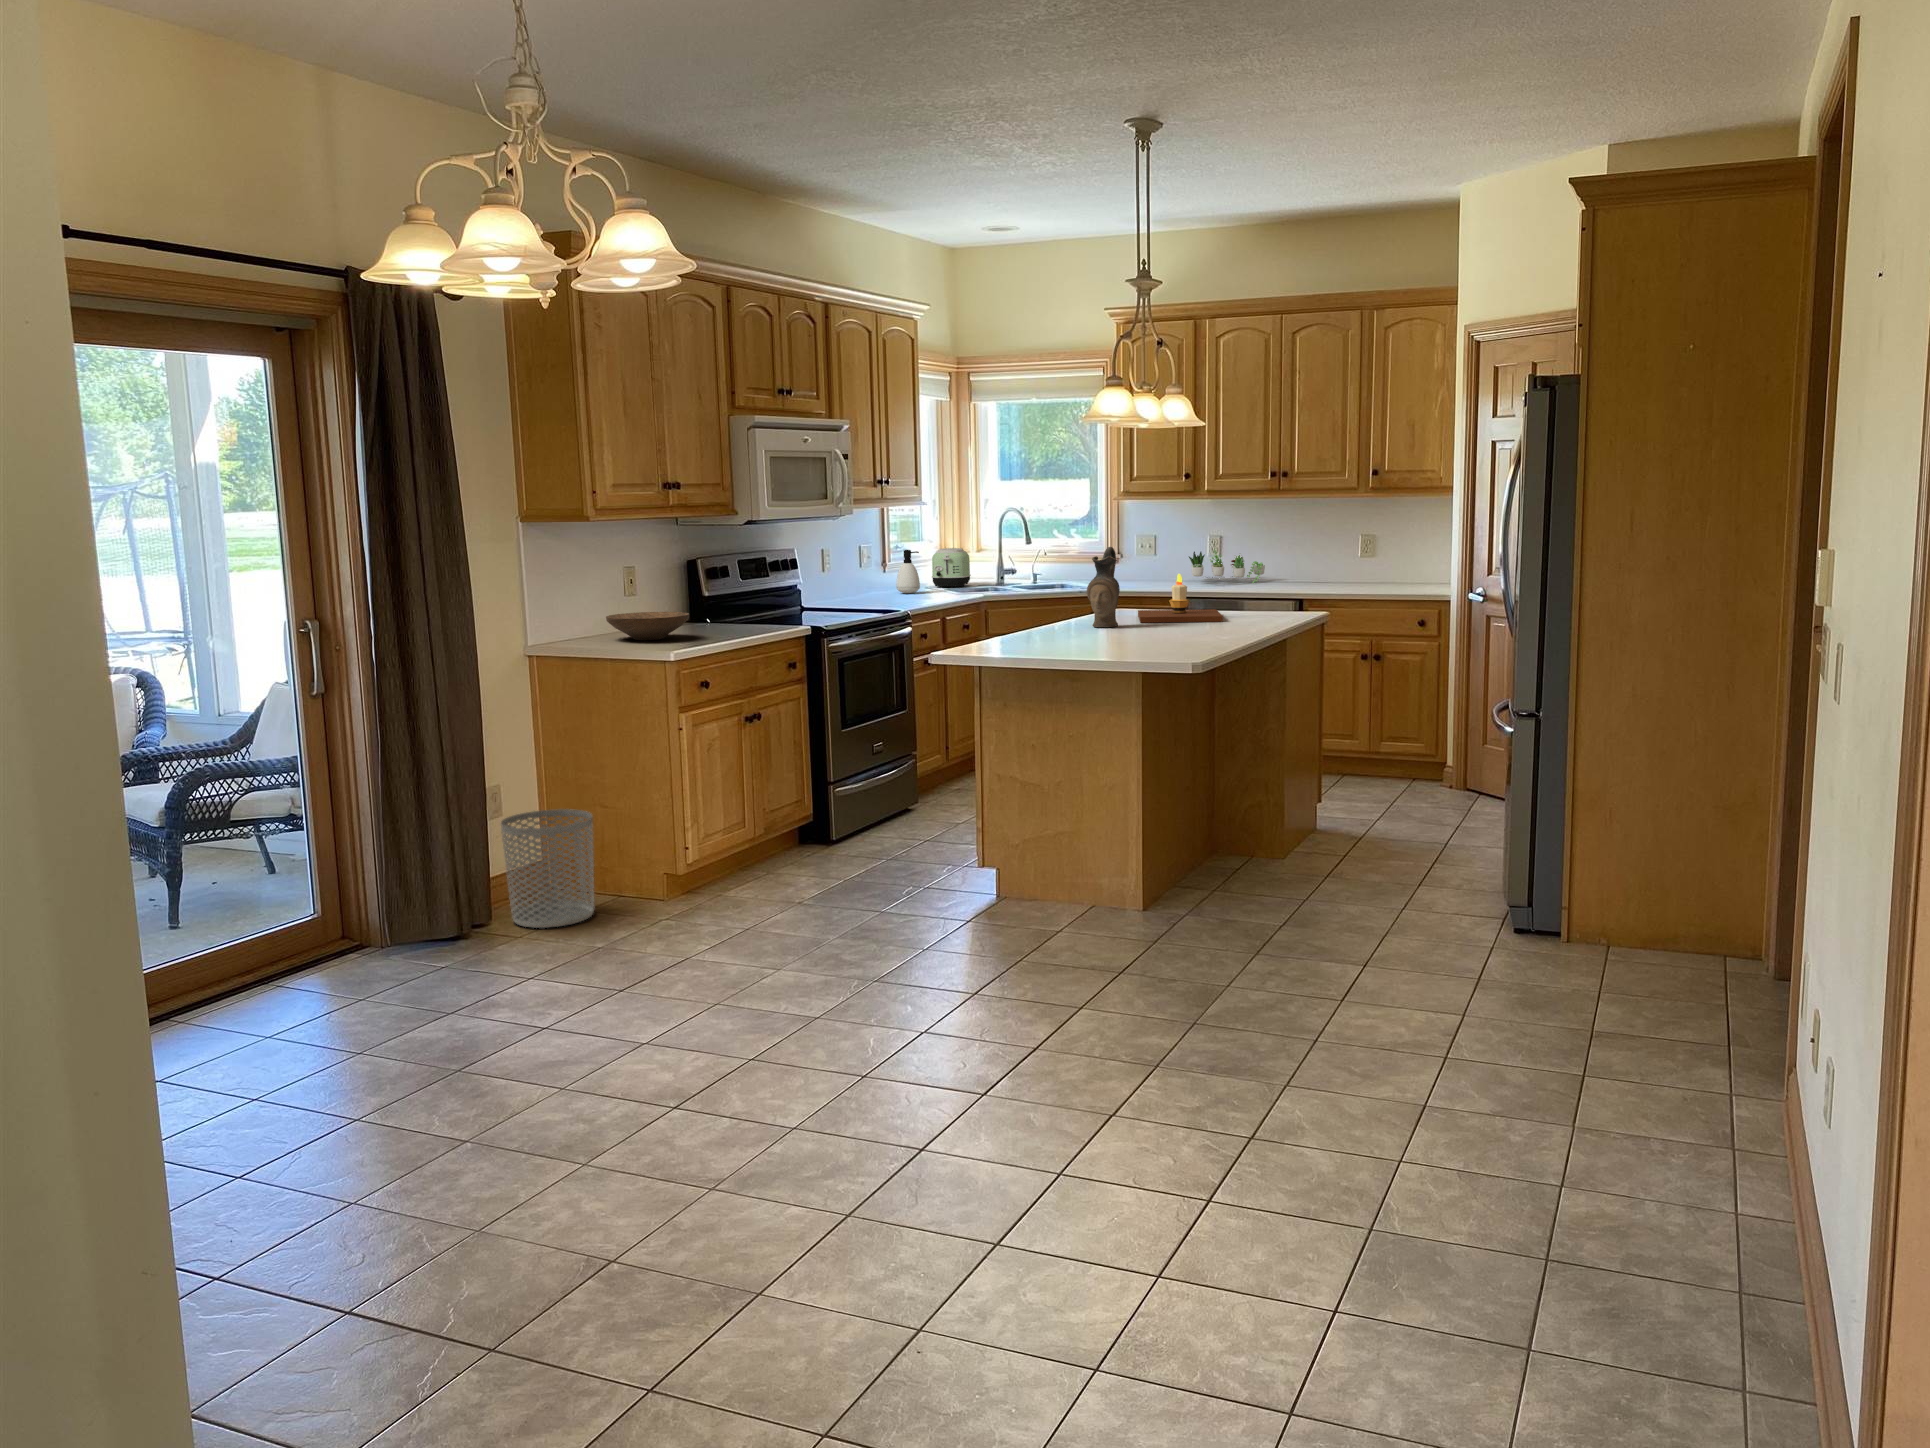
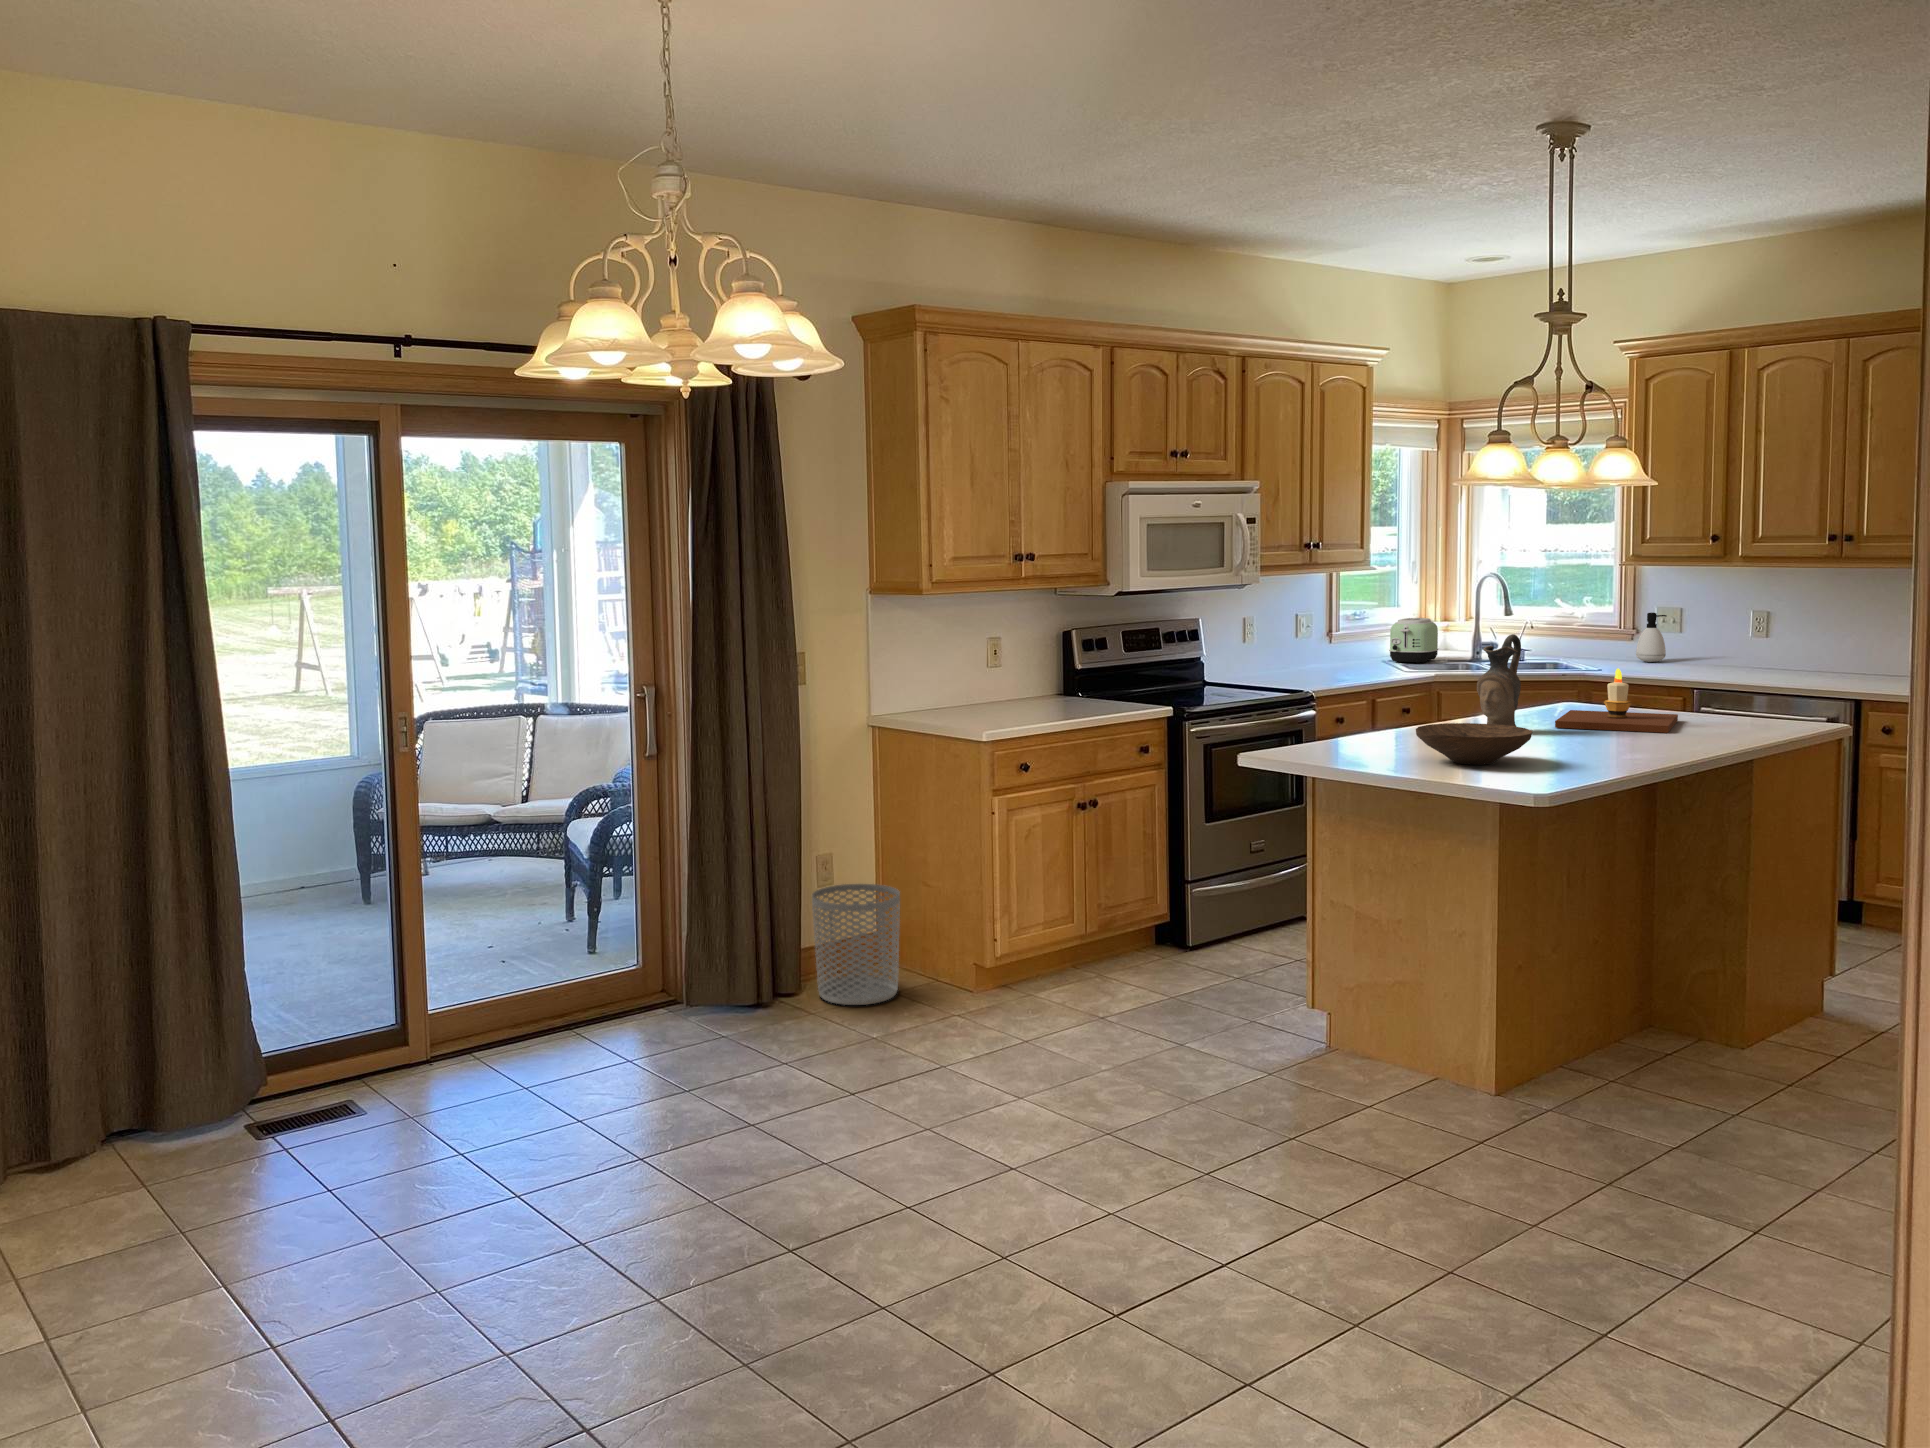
soap dispenser: present [897,550,920,593] -> present [1636,613,1667,662]
succulent plant: present [1189,550,1265,583] -> none [1717,627,1827,674]
wooden bowl: present [606,612,689,640] -> present [1416,723,1532,765]

